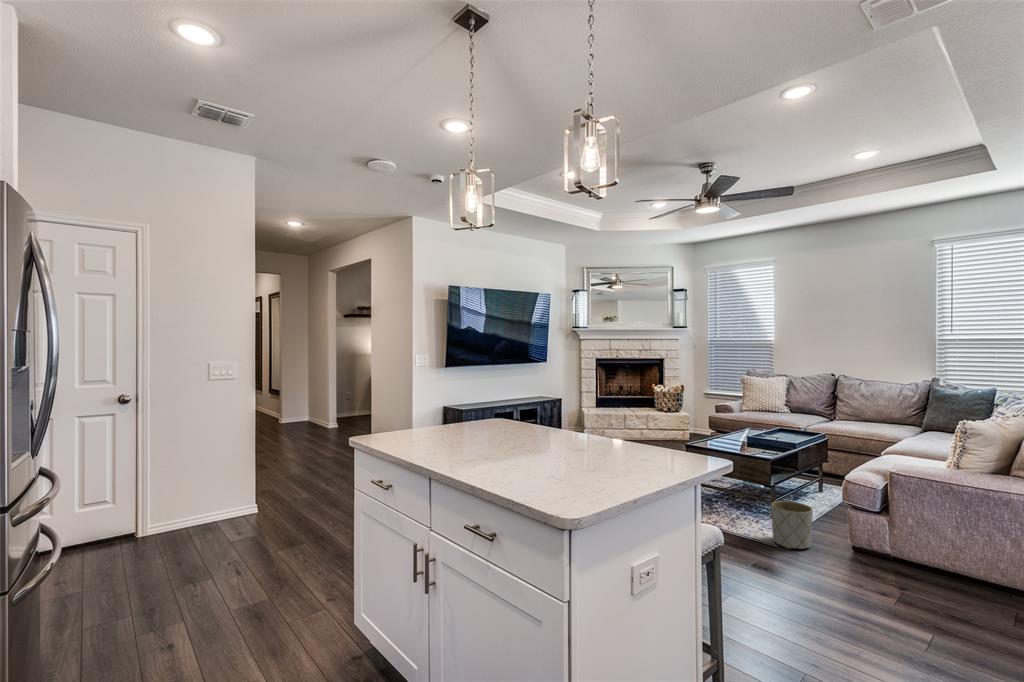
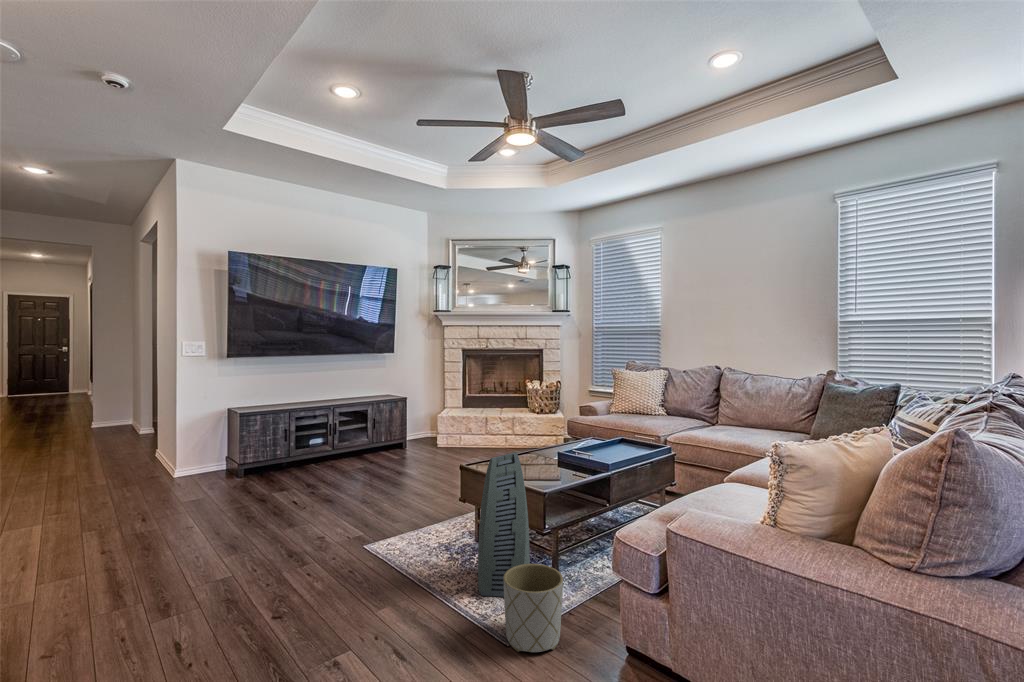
air purifier: none [724,434,764,527] -> present [478,453,530,597]

